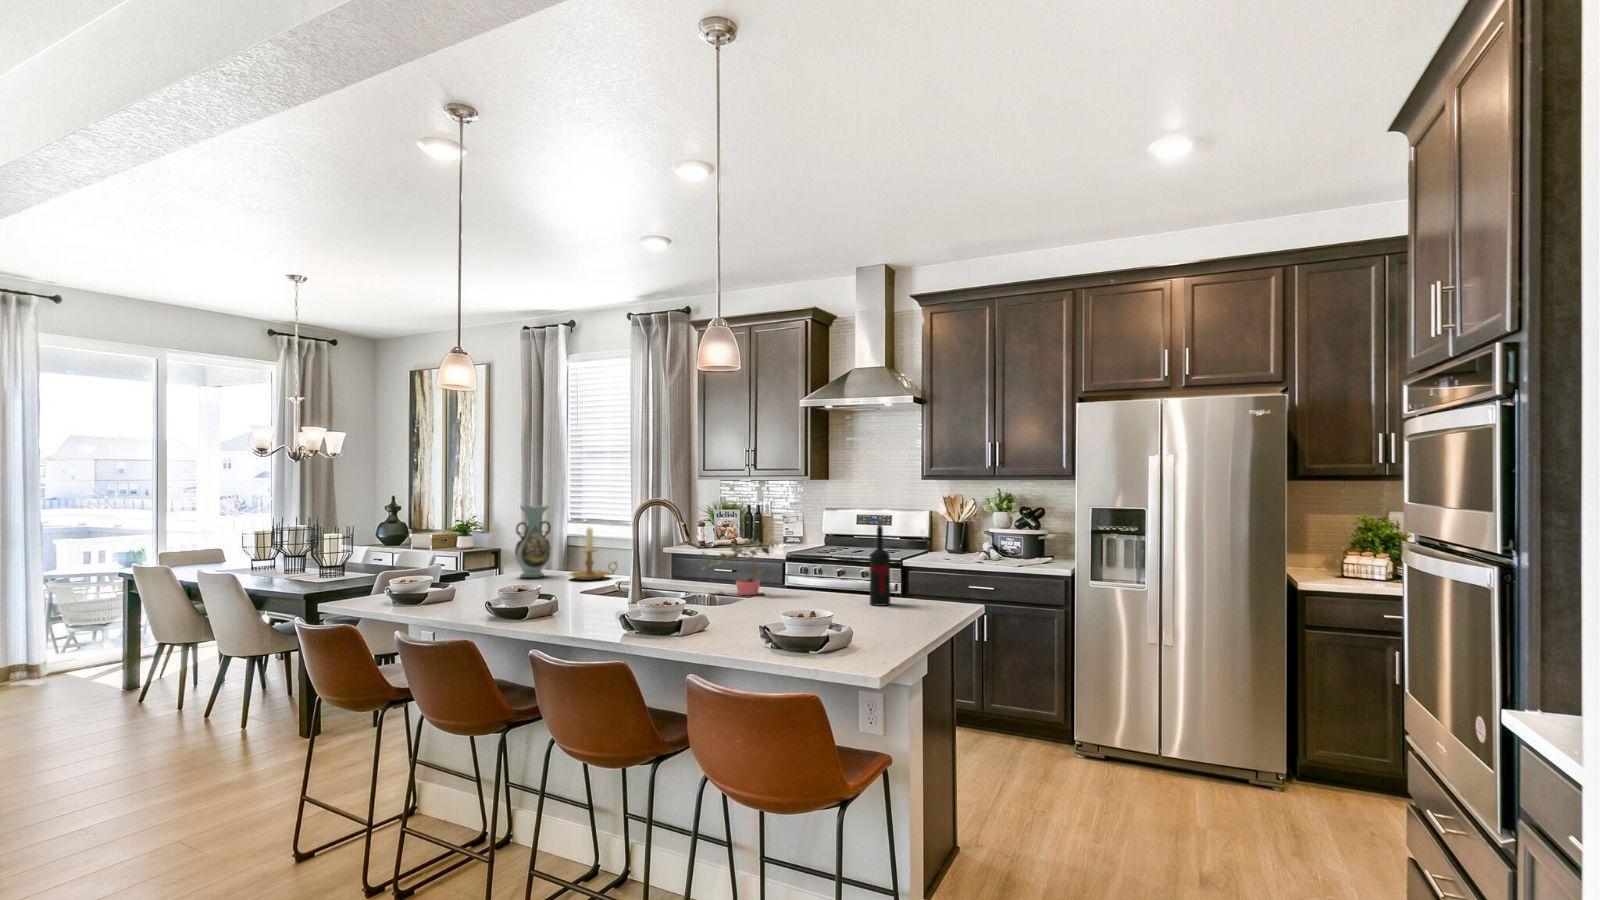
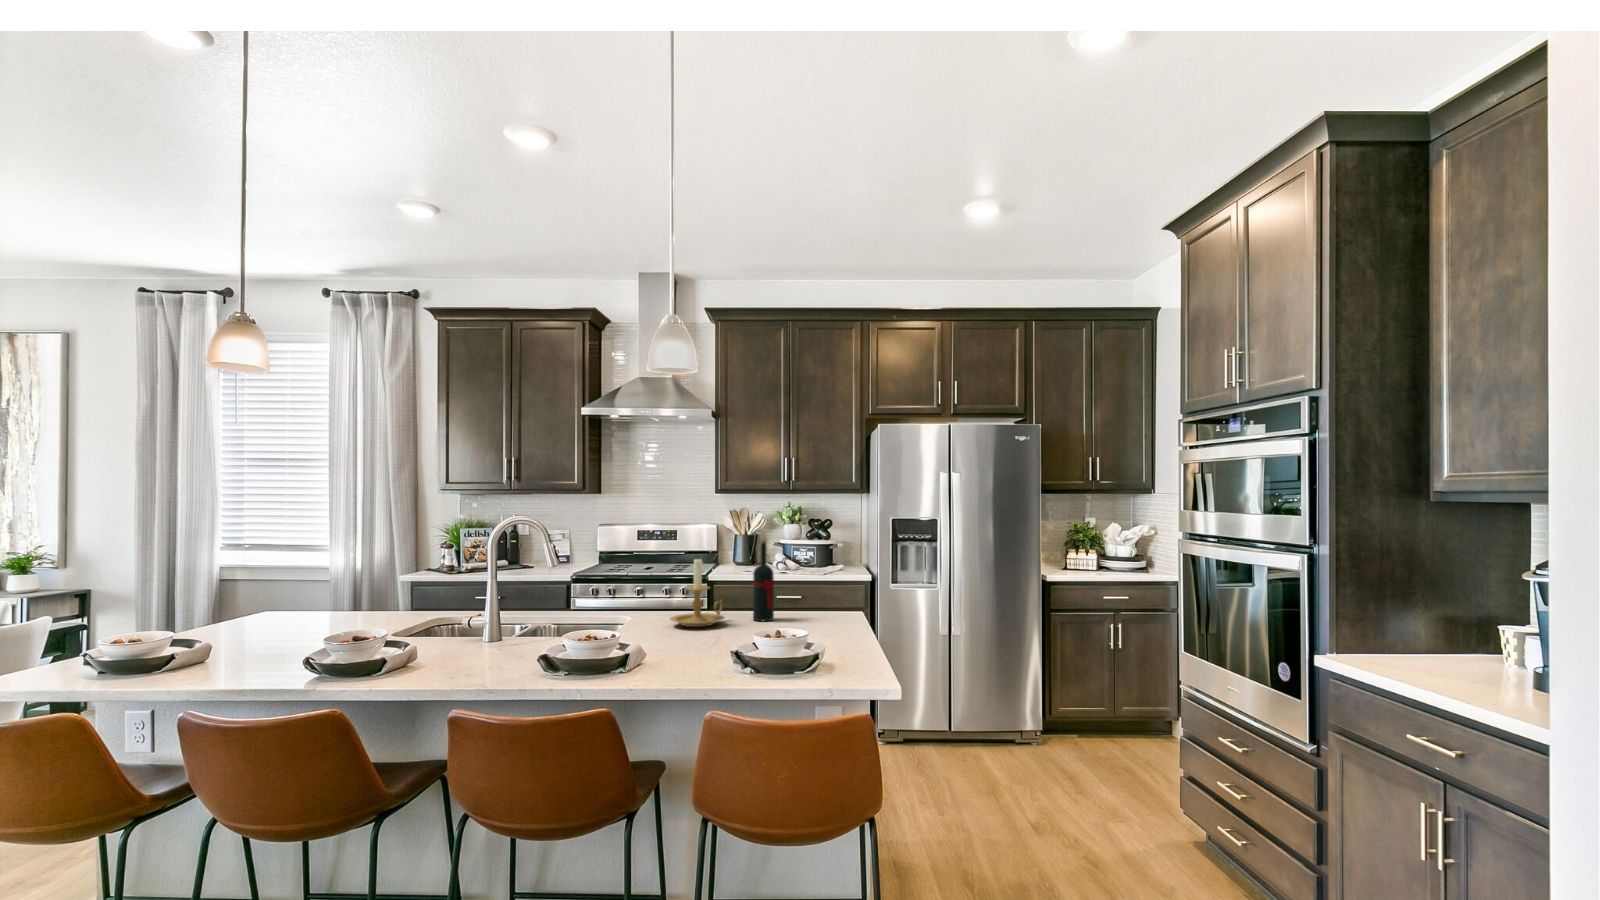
decorative vase: present [515,505,551,578] -> none [258,530,309,626]
candle holder: present [569,528,617,580] -> present [670,559,724,627]
potted plant: present [701,537,777,595] -> none [551,558,647,624]

